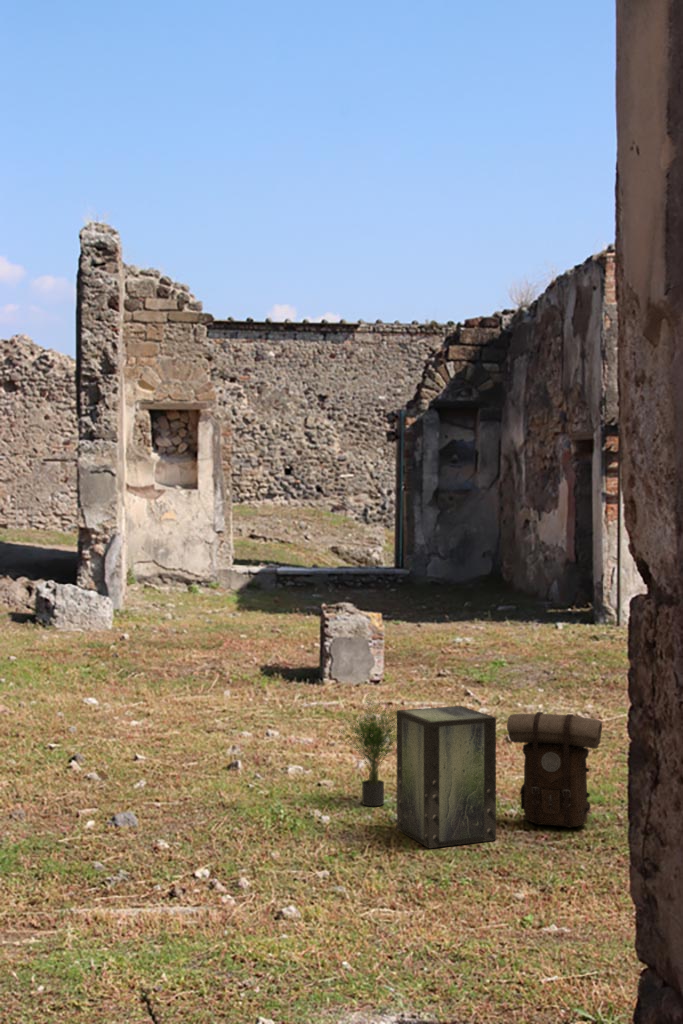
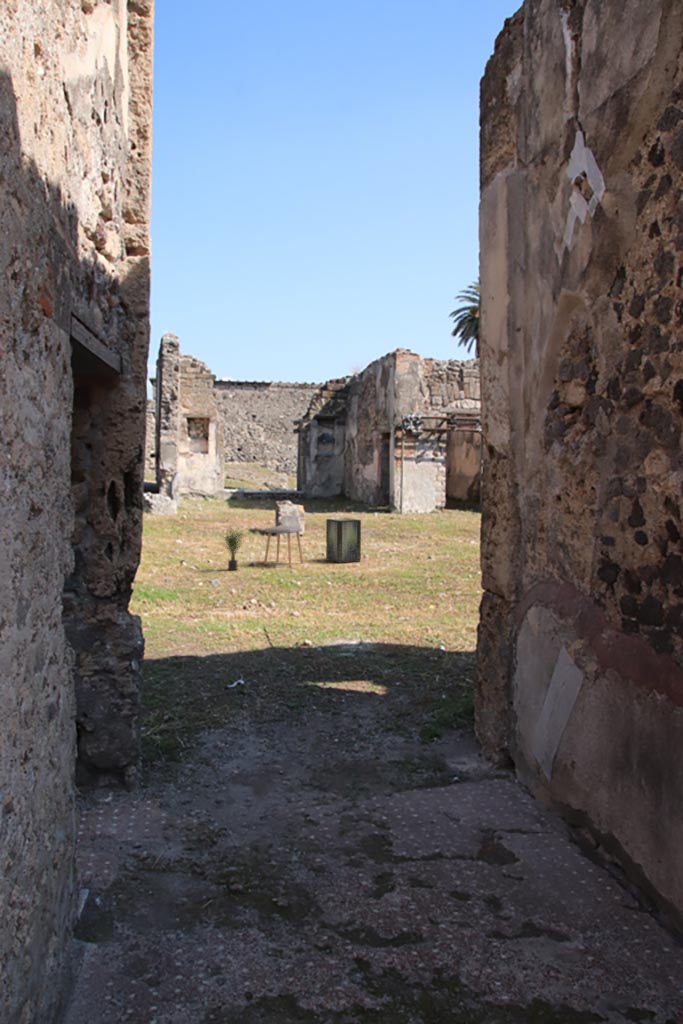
potted plant: present [339,702,396,806] -> present [224,528,242,570]
backpack: present [507,712,602,828] -> none [364,520,396,559]
stool: none [207,734,324,867] -> present [264,526,303,567]

